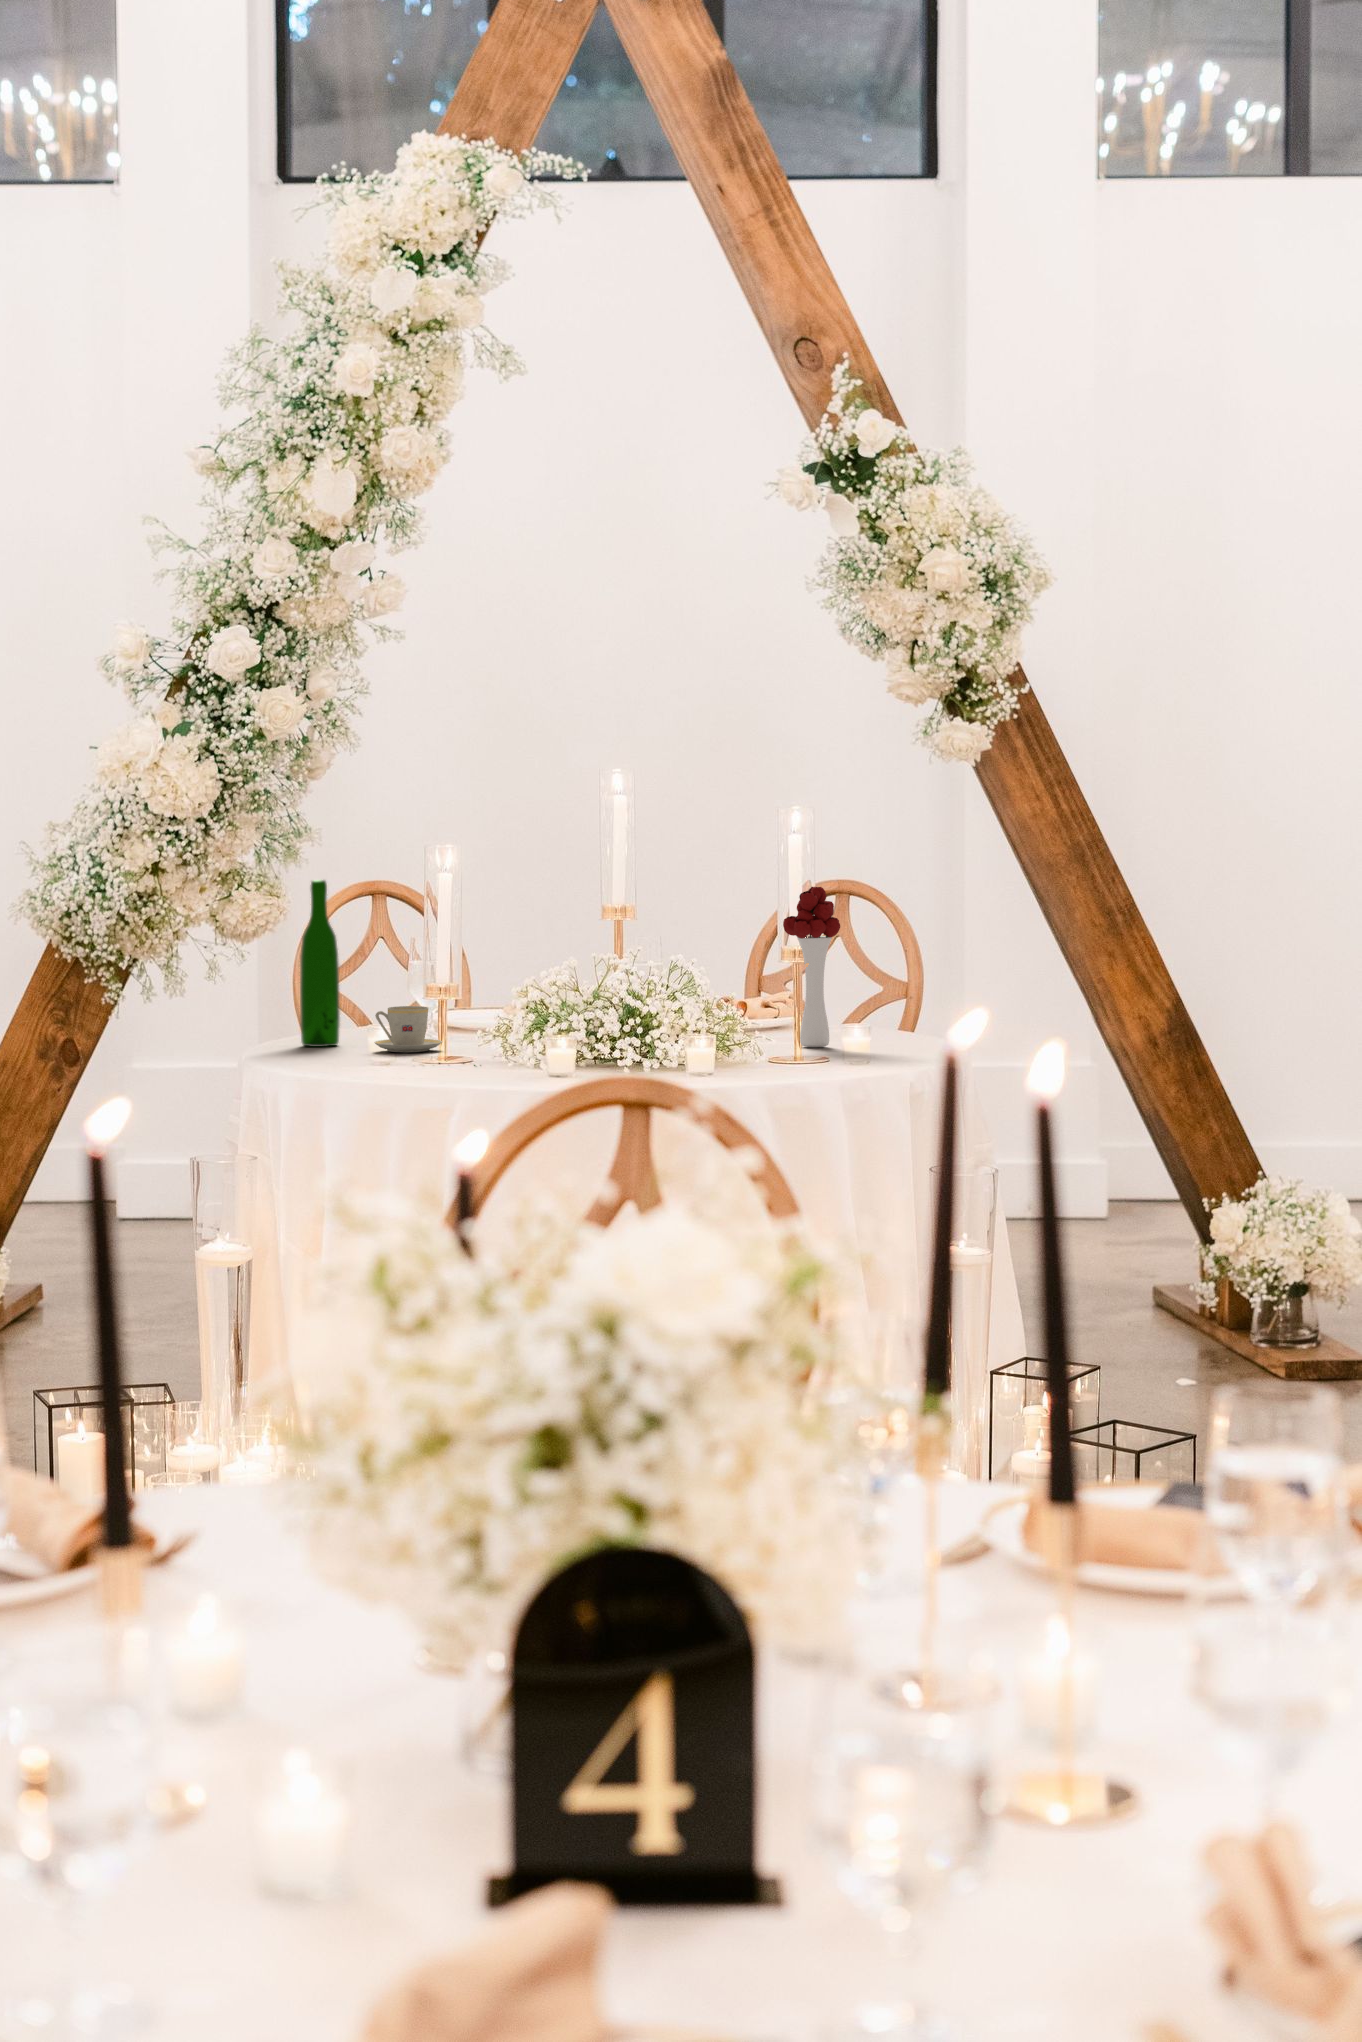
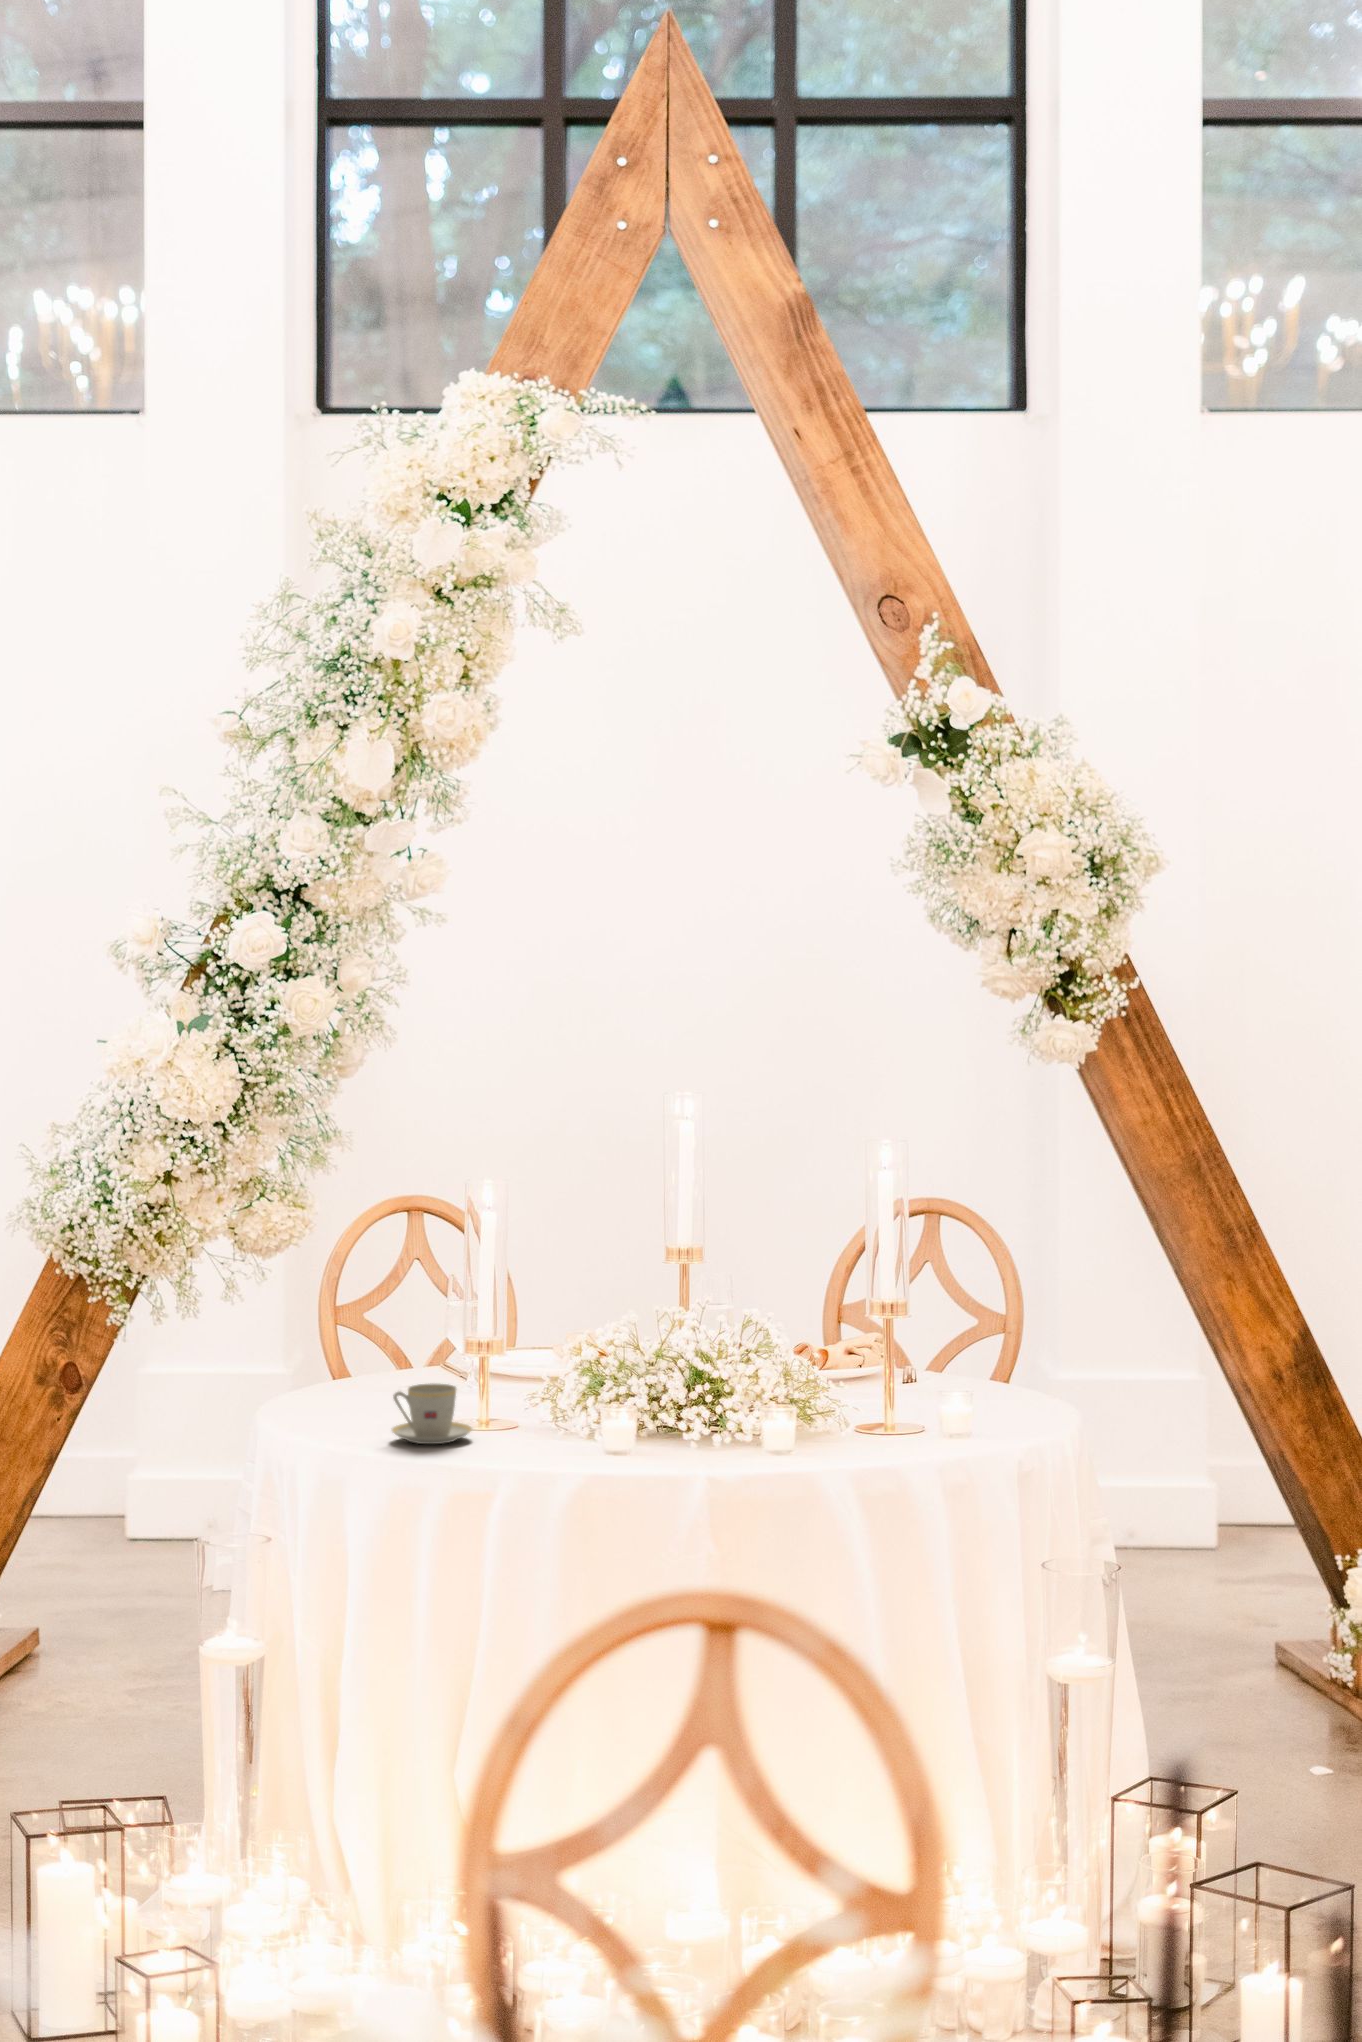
wine bottle: present [300,880,340,1047] -> none [309,1224,355,1424]
flower bouquet: present [783,887,840,1047] -> none [883,1247,952,1444]

